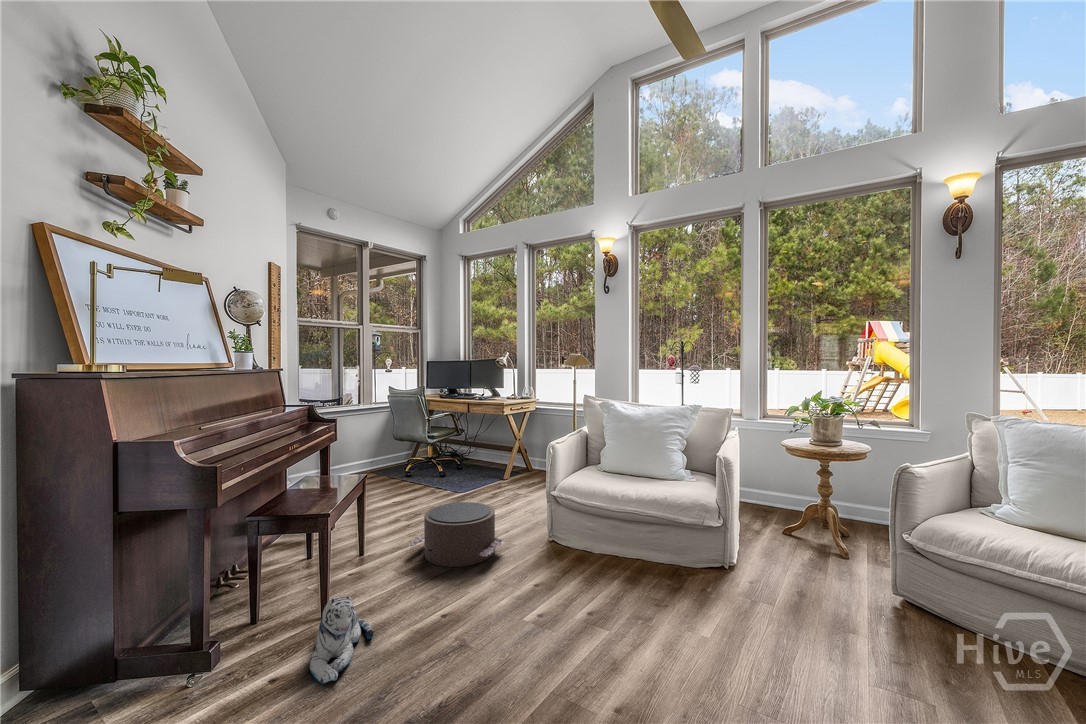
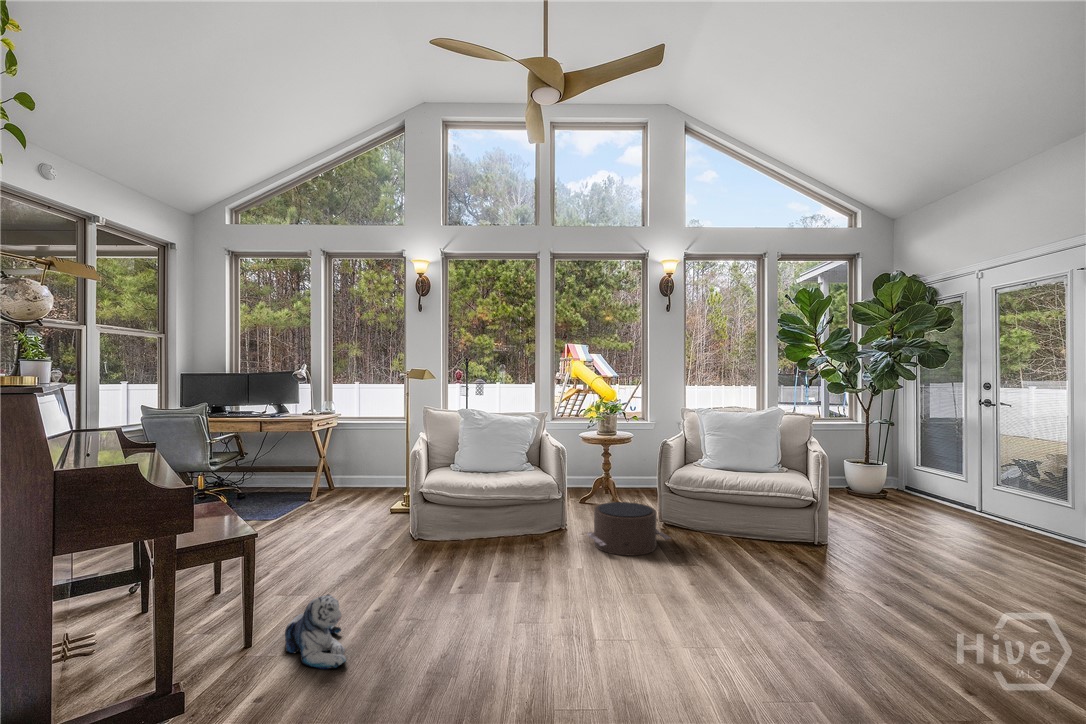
pouf: present [409,502,503,567] -> present [587,502,671,556]

